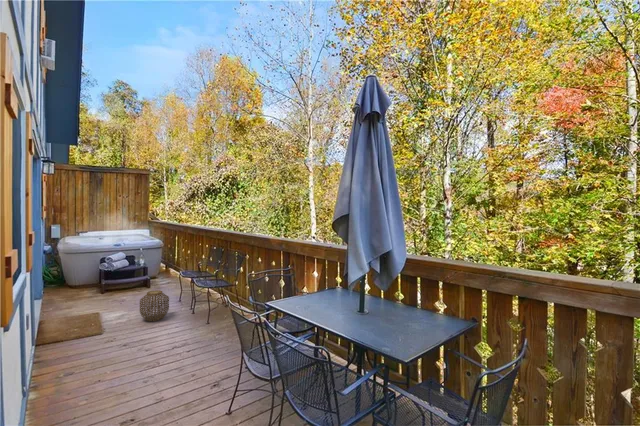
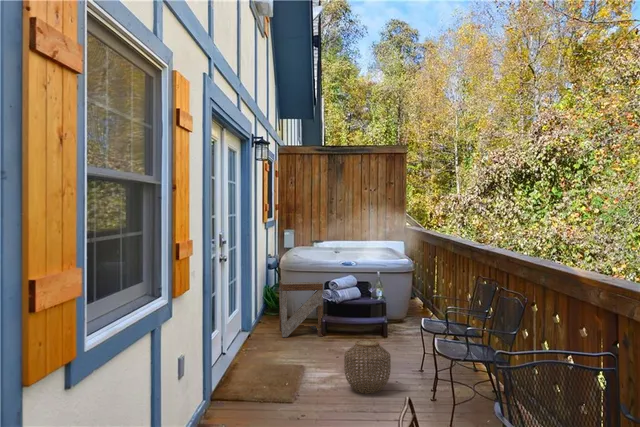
side table: none [62,257,102,298] -> present [279,280,323,337]

